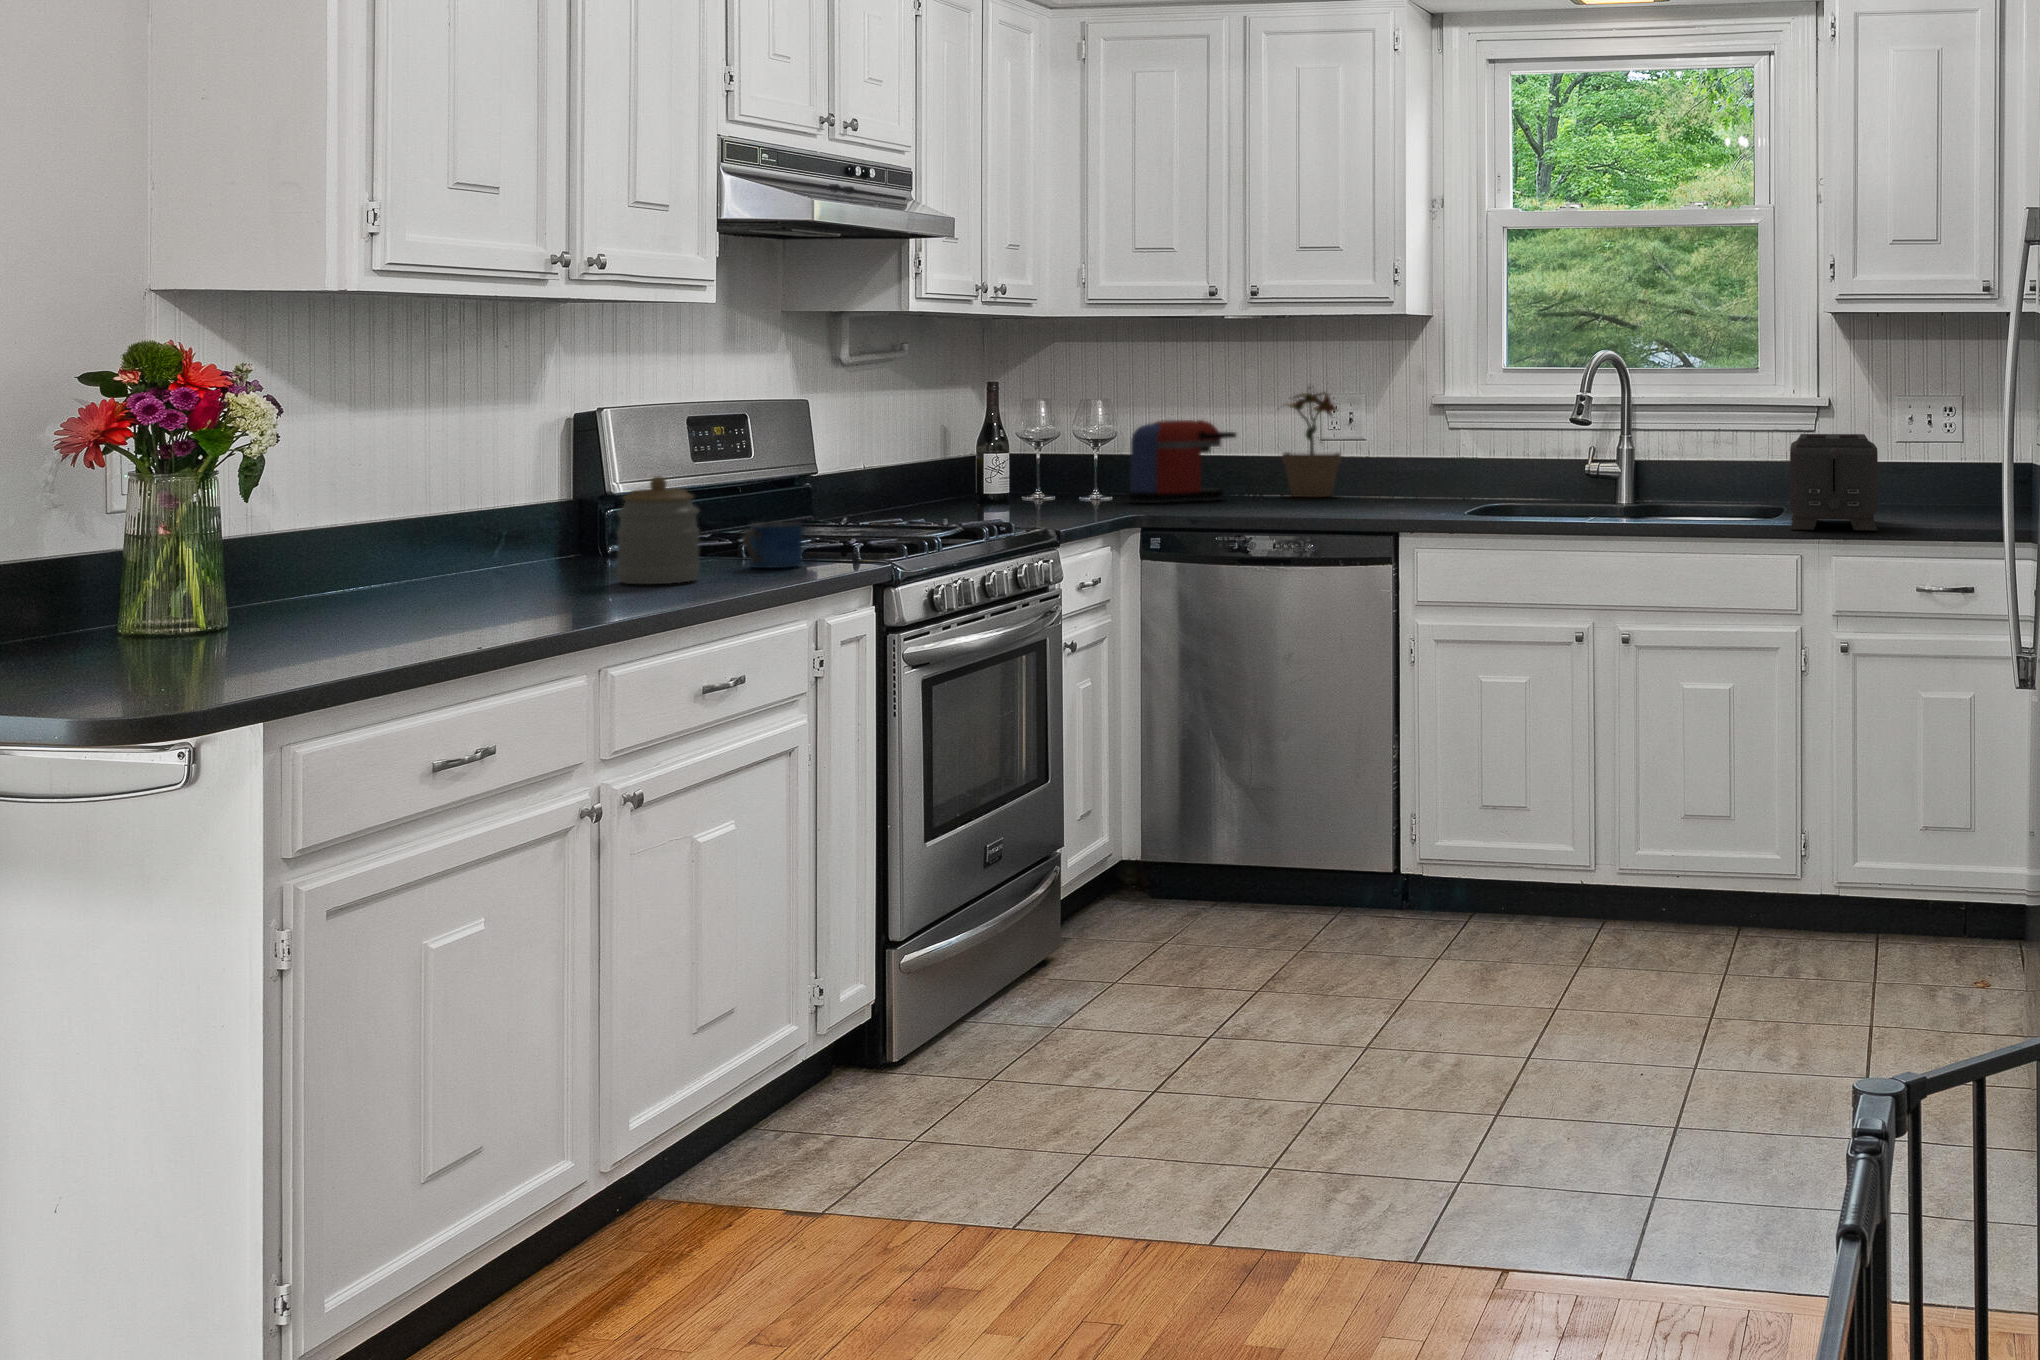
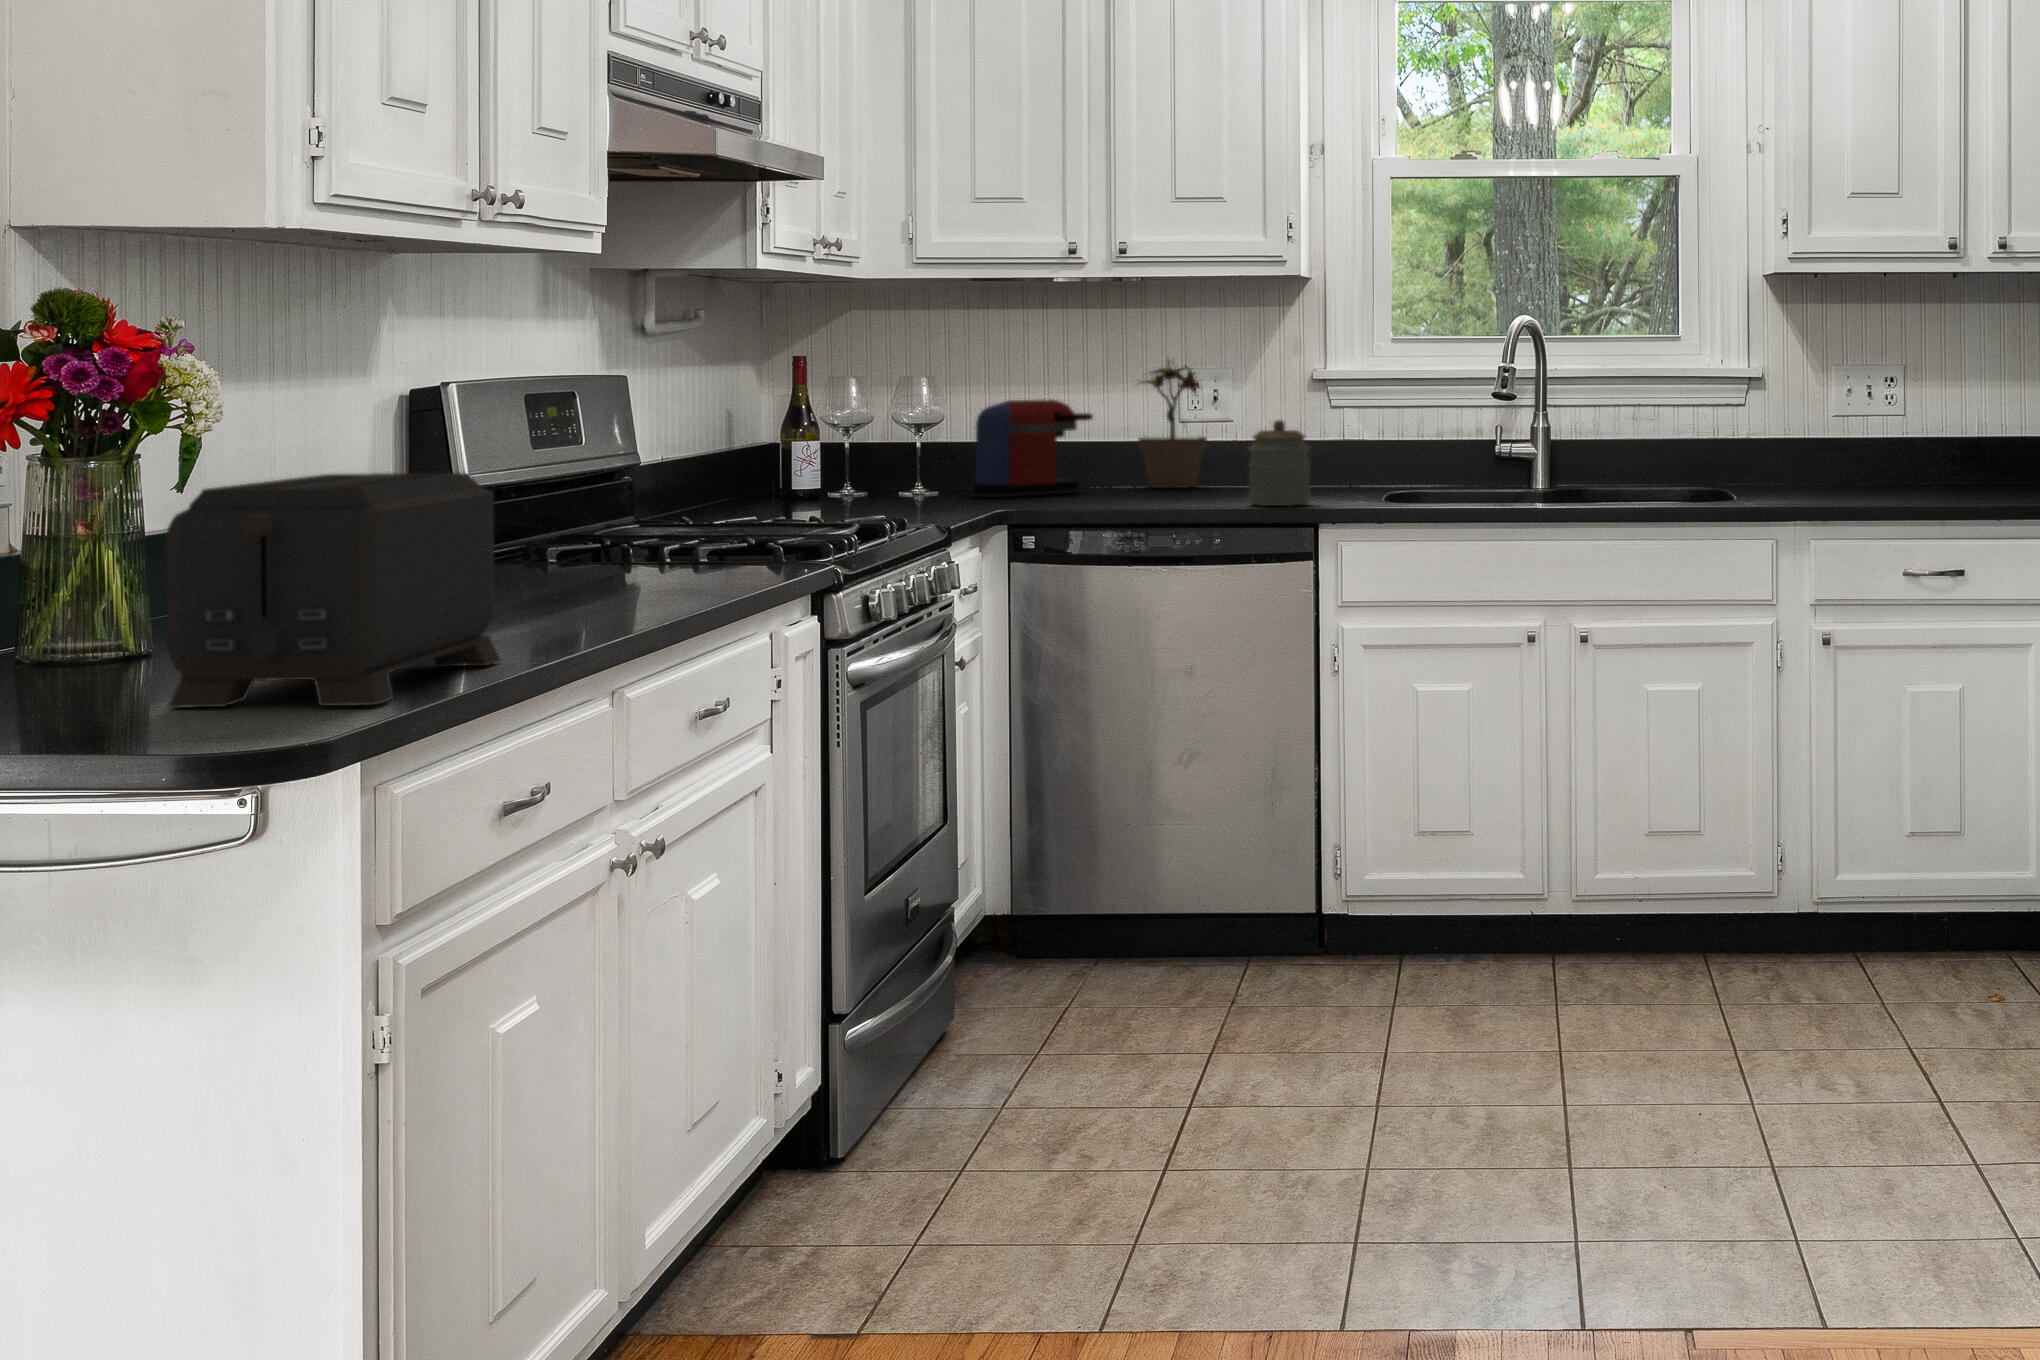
toaster: present [1790,434,1878,531] -> present [166,473,500,708]
jar: present [616,476,699,584] -> present [1249,420,1310,506]
mug: present [743,522,802,568] -> none [668,517,734,572]

